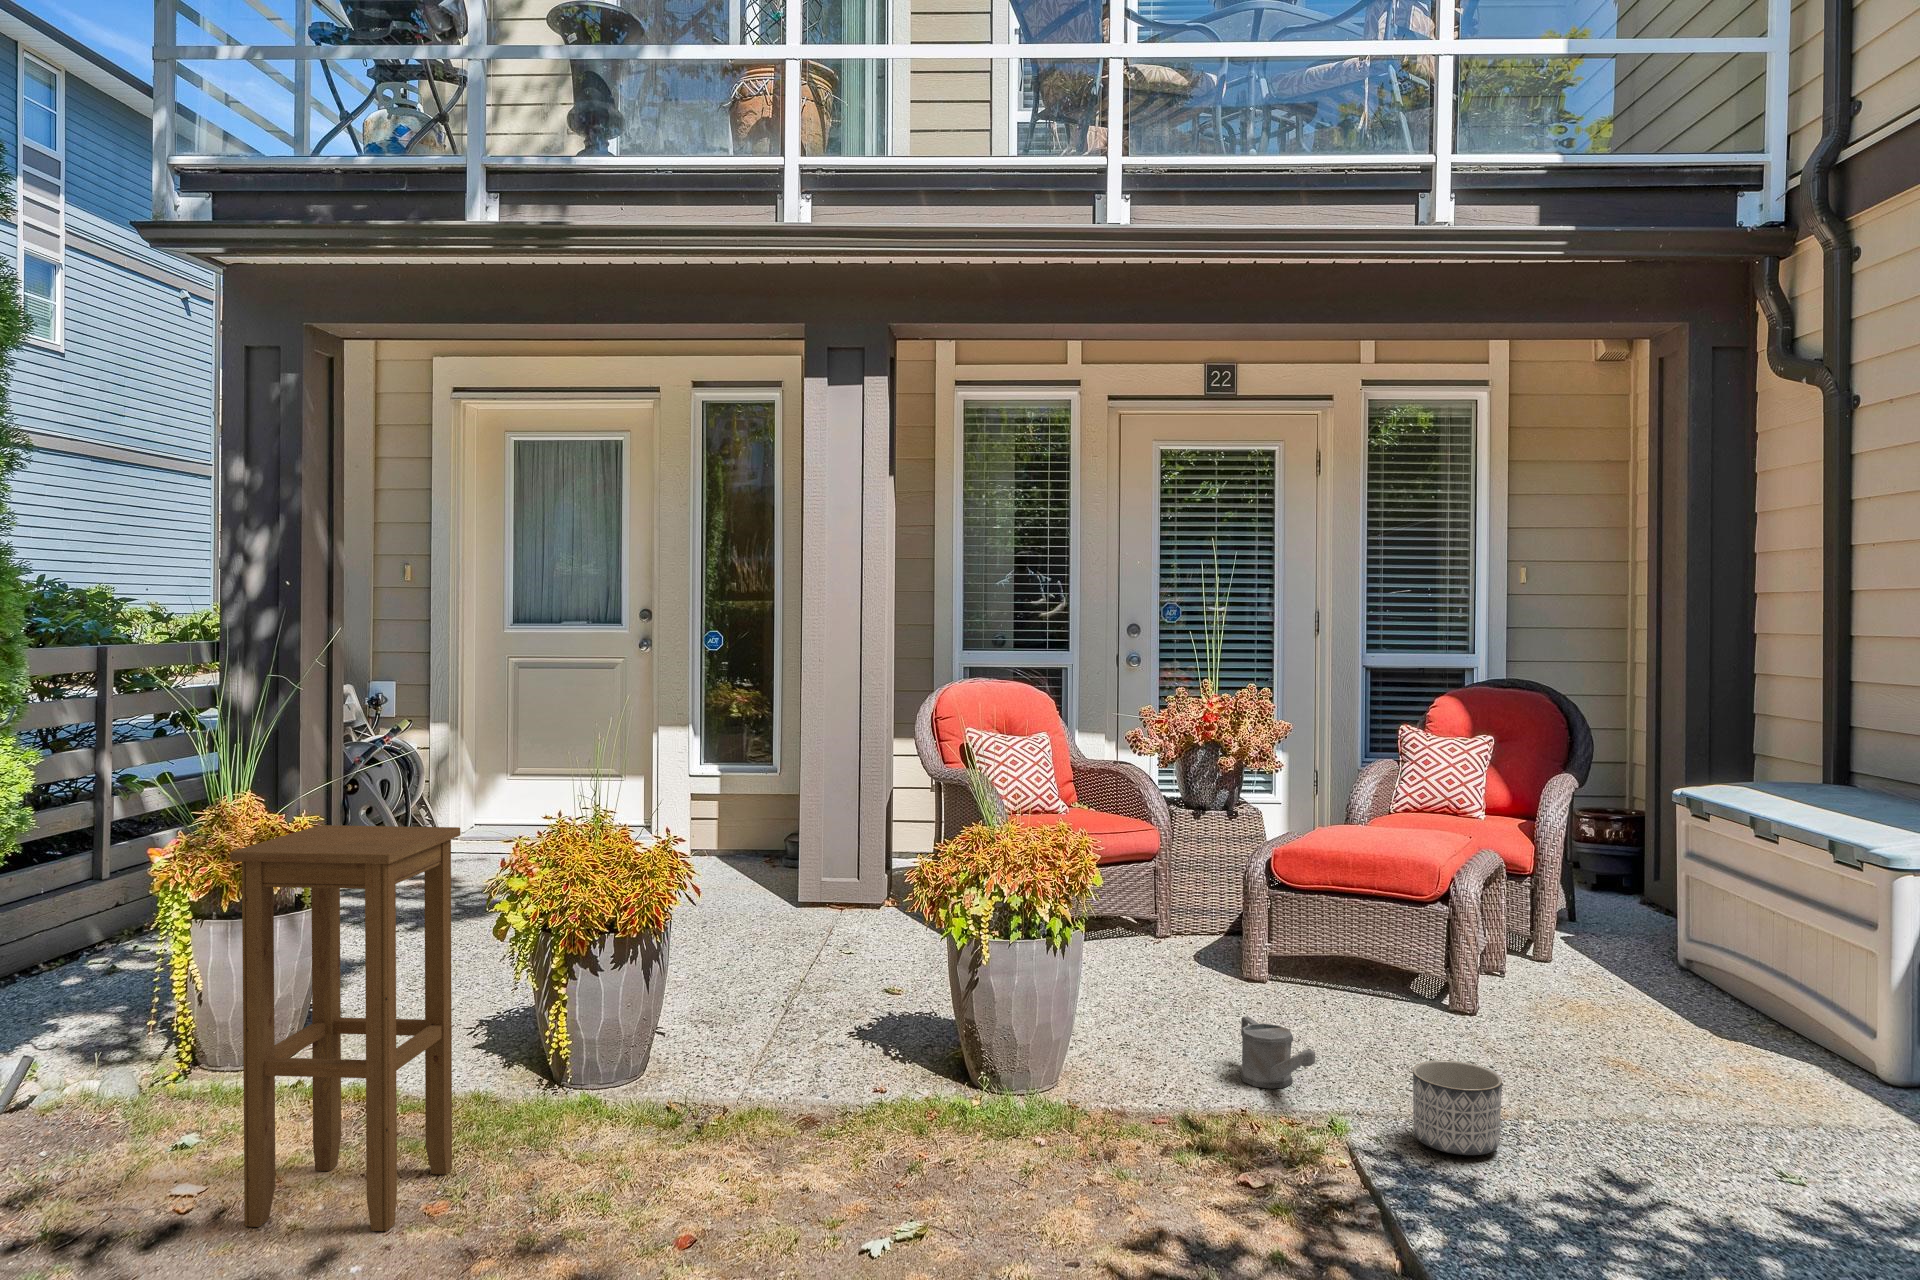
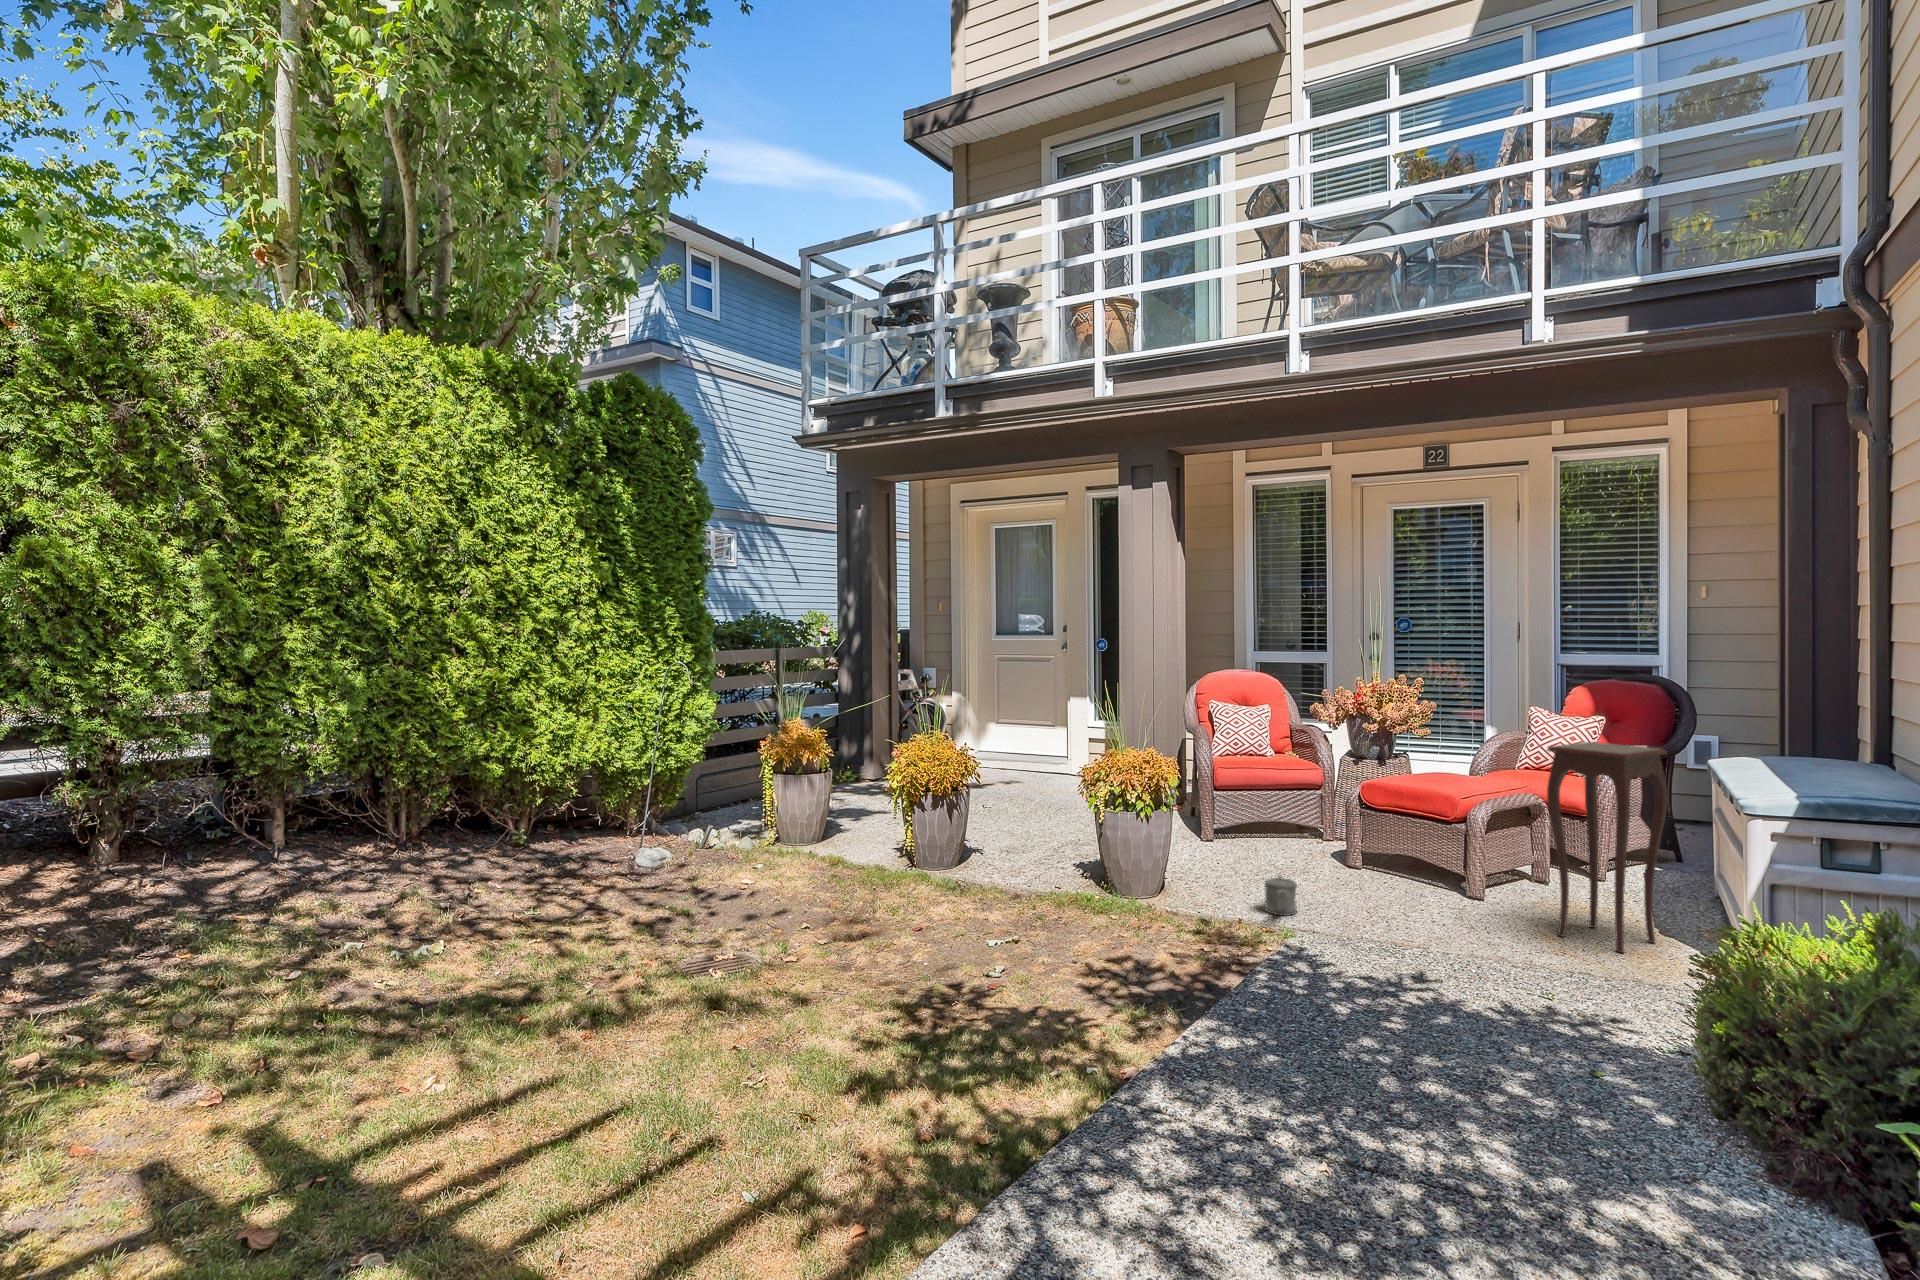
side table: none [1621,777,1749,1077] -> present [1547,742,1668,953]
stool: present [230,825,460,1231] -> none [750,729,847,903]
planter: present [1413,1060,1502,1155] -> none [1323,902,1377,956]

